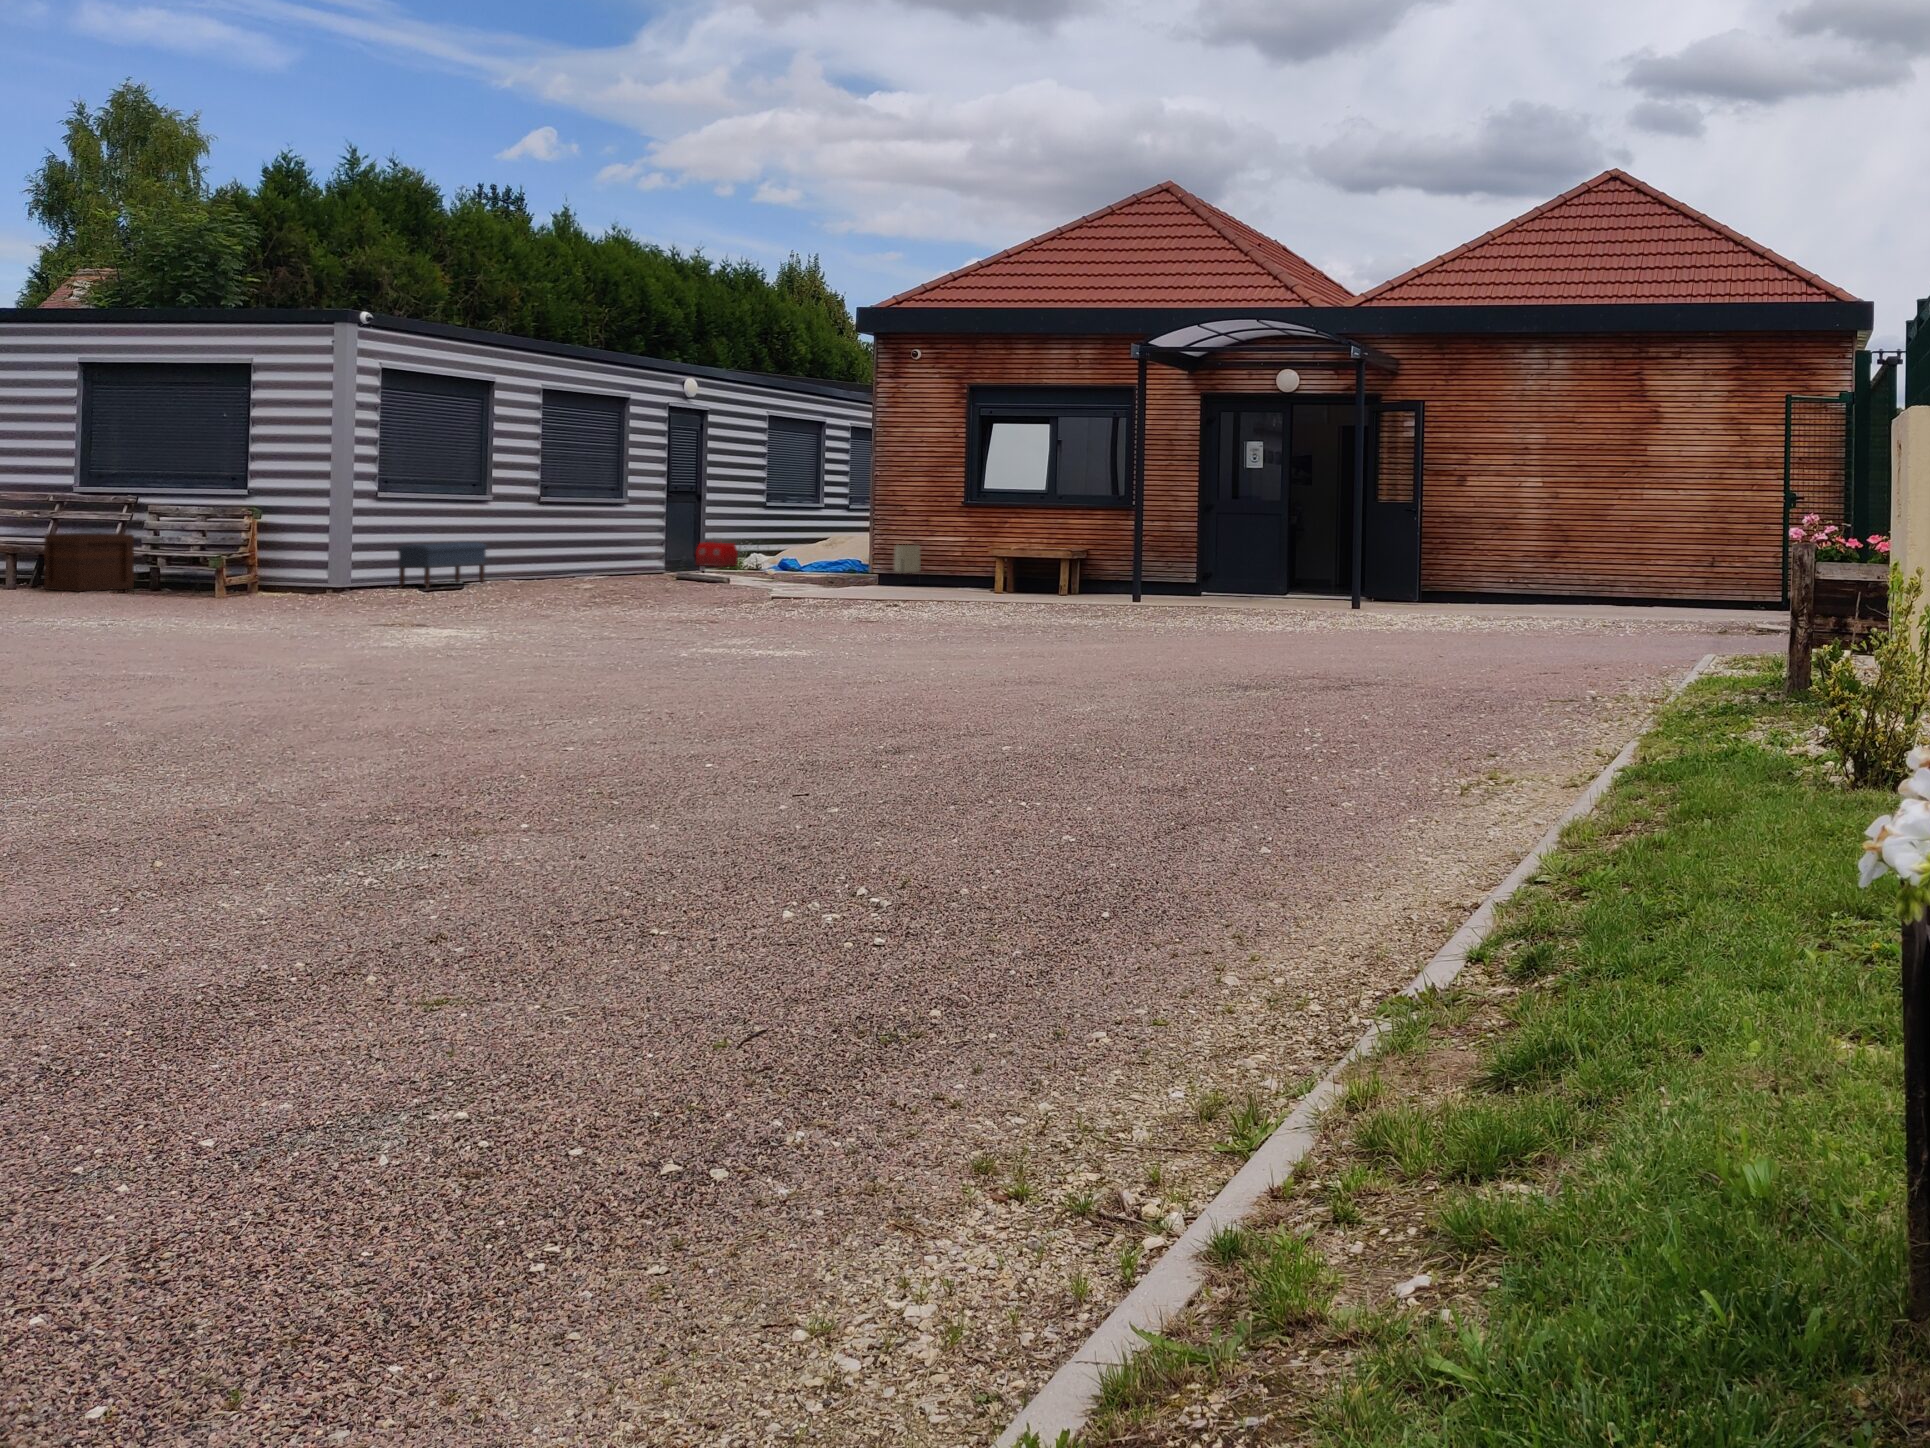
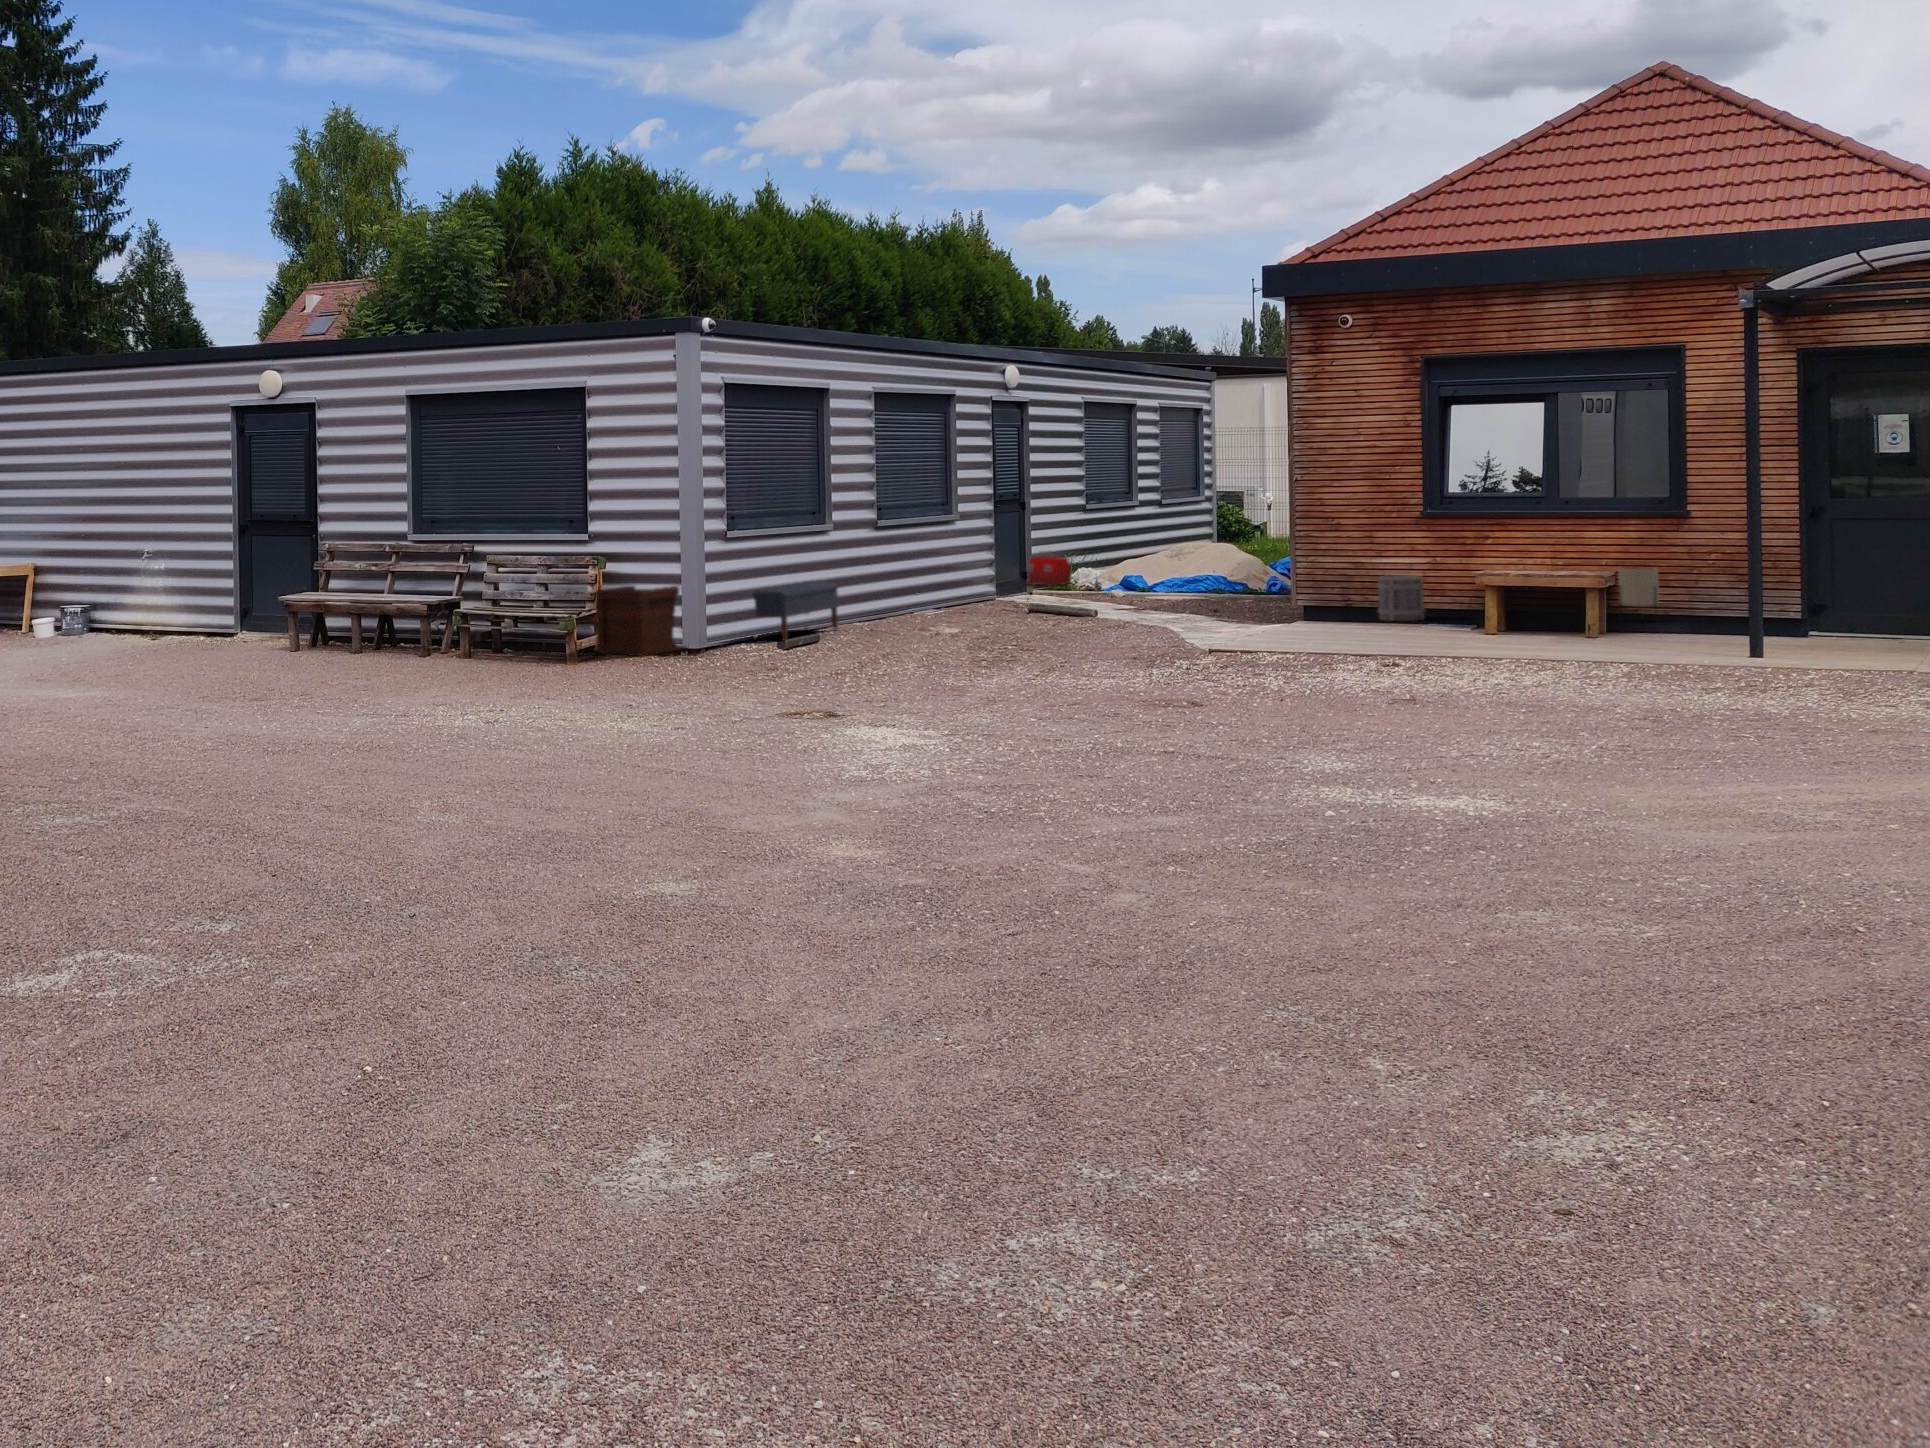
wooden crate: present [44,533,134,592] -> present [595,585,689,656]
planter: present [894,545,921,574] -> present [1619,568,1659,614]
bucket: none [926,552,960,587] -> present [1377,575,1425,621]

